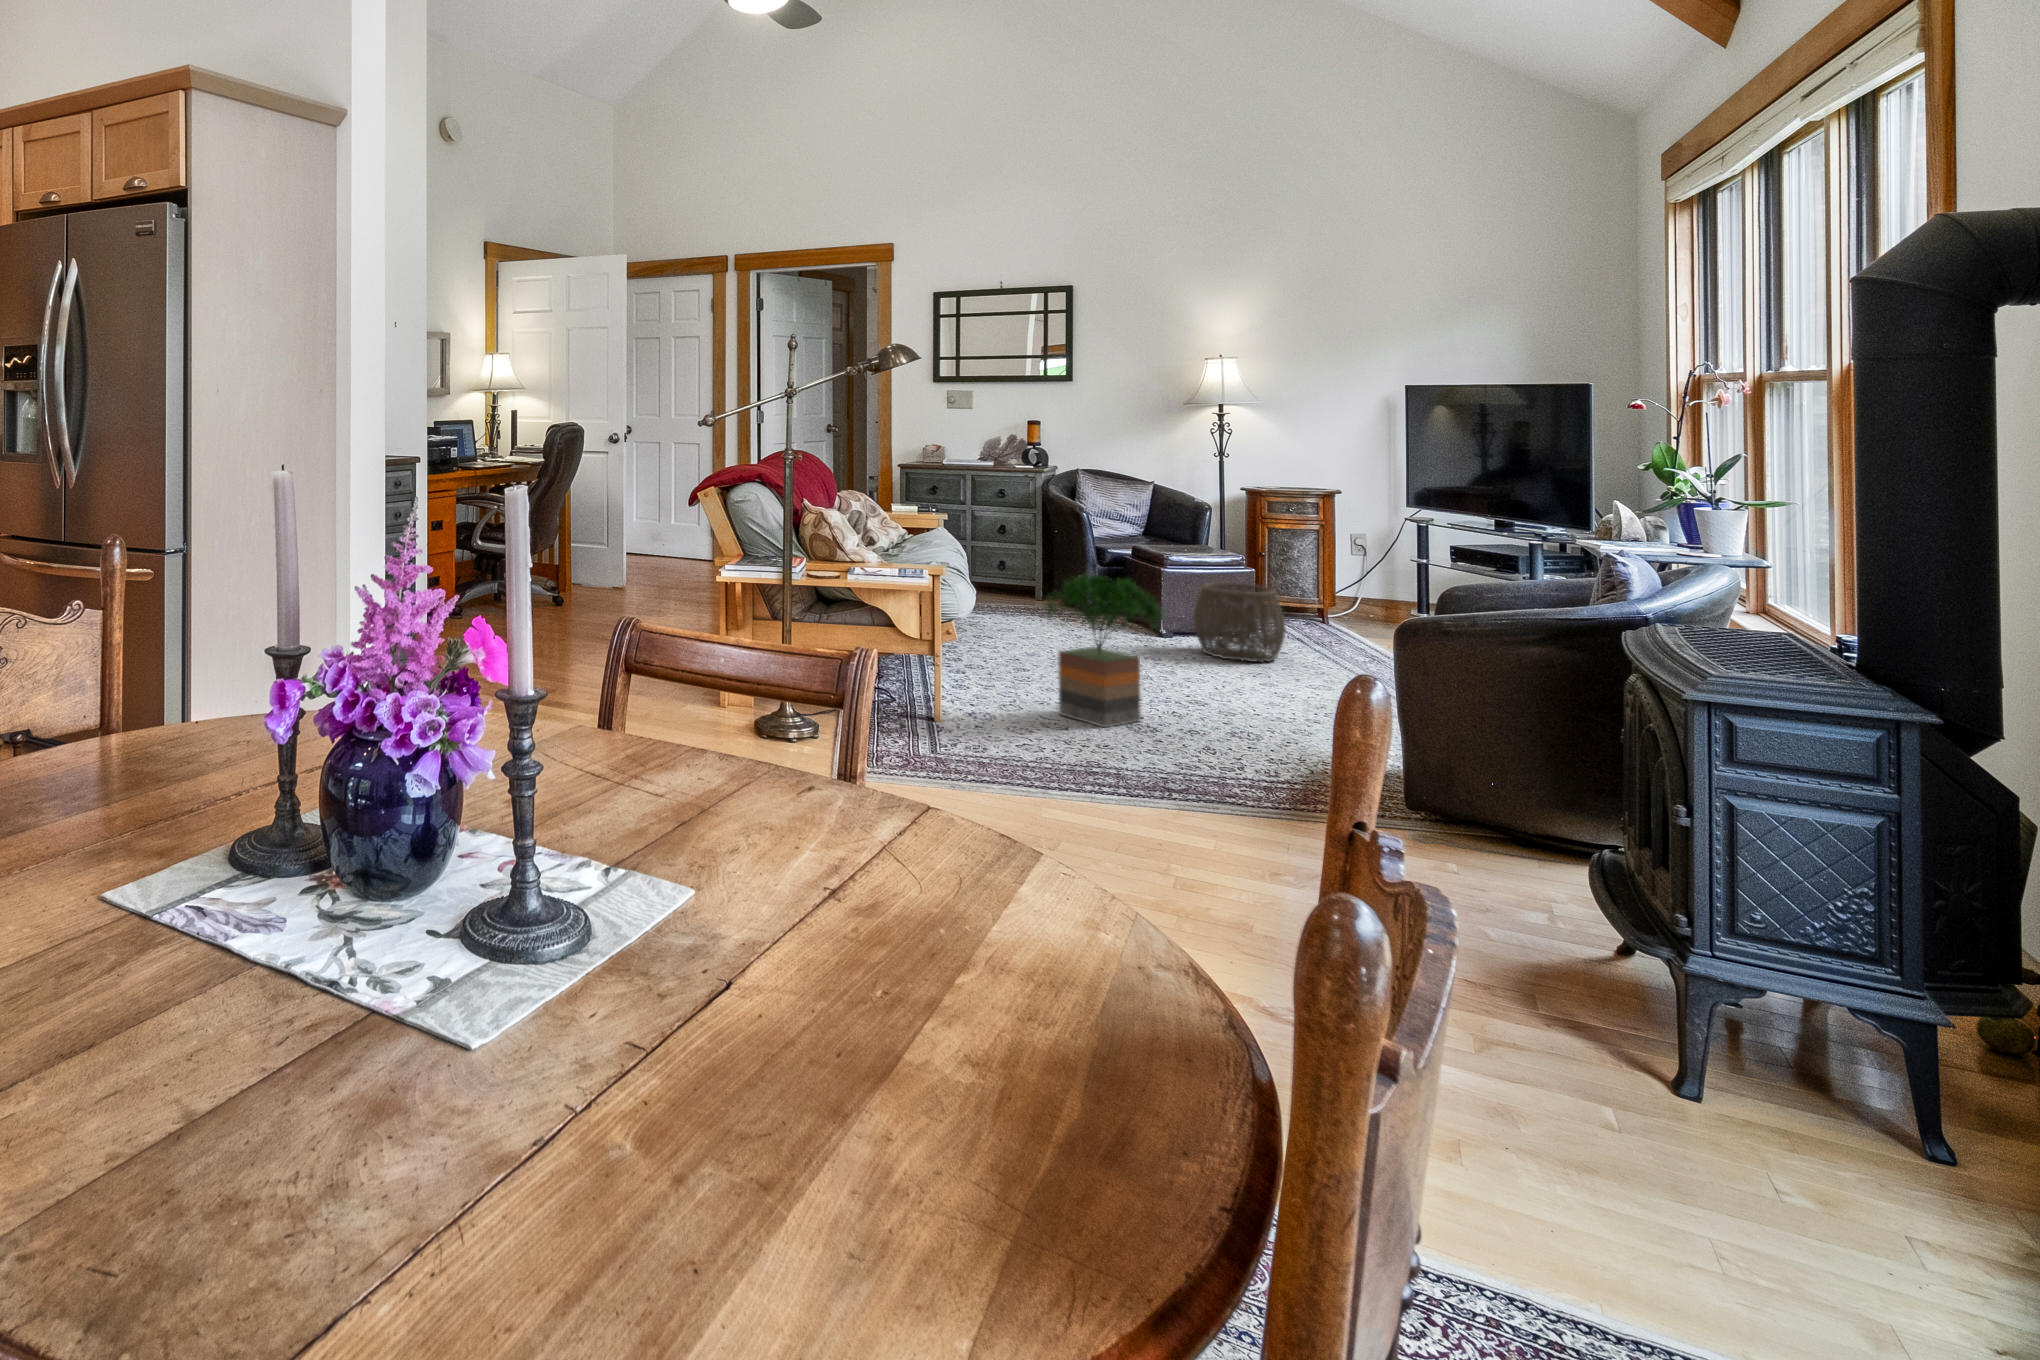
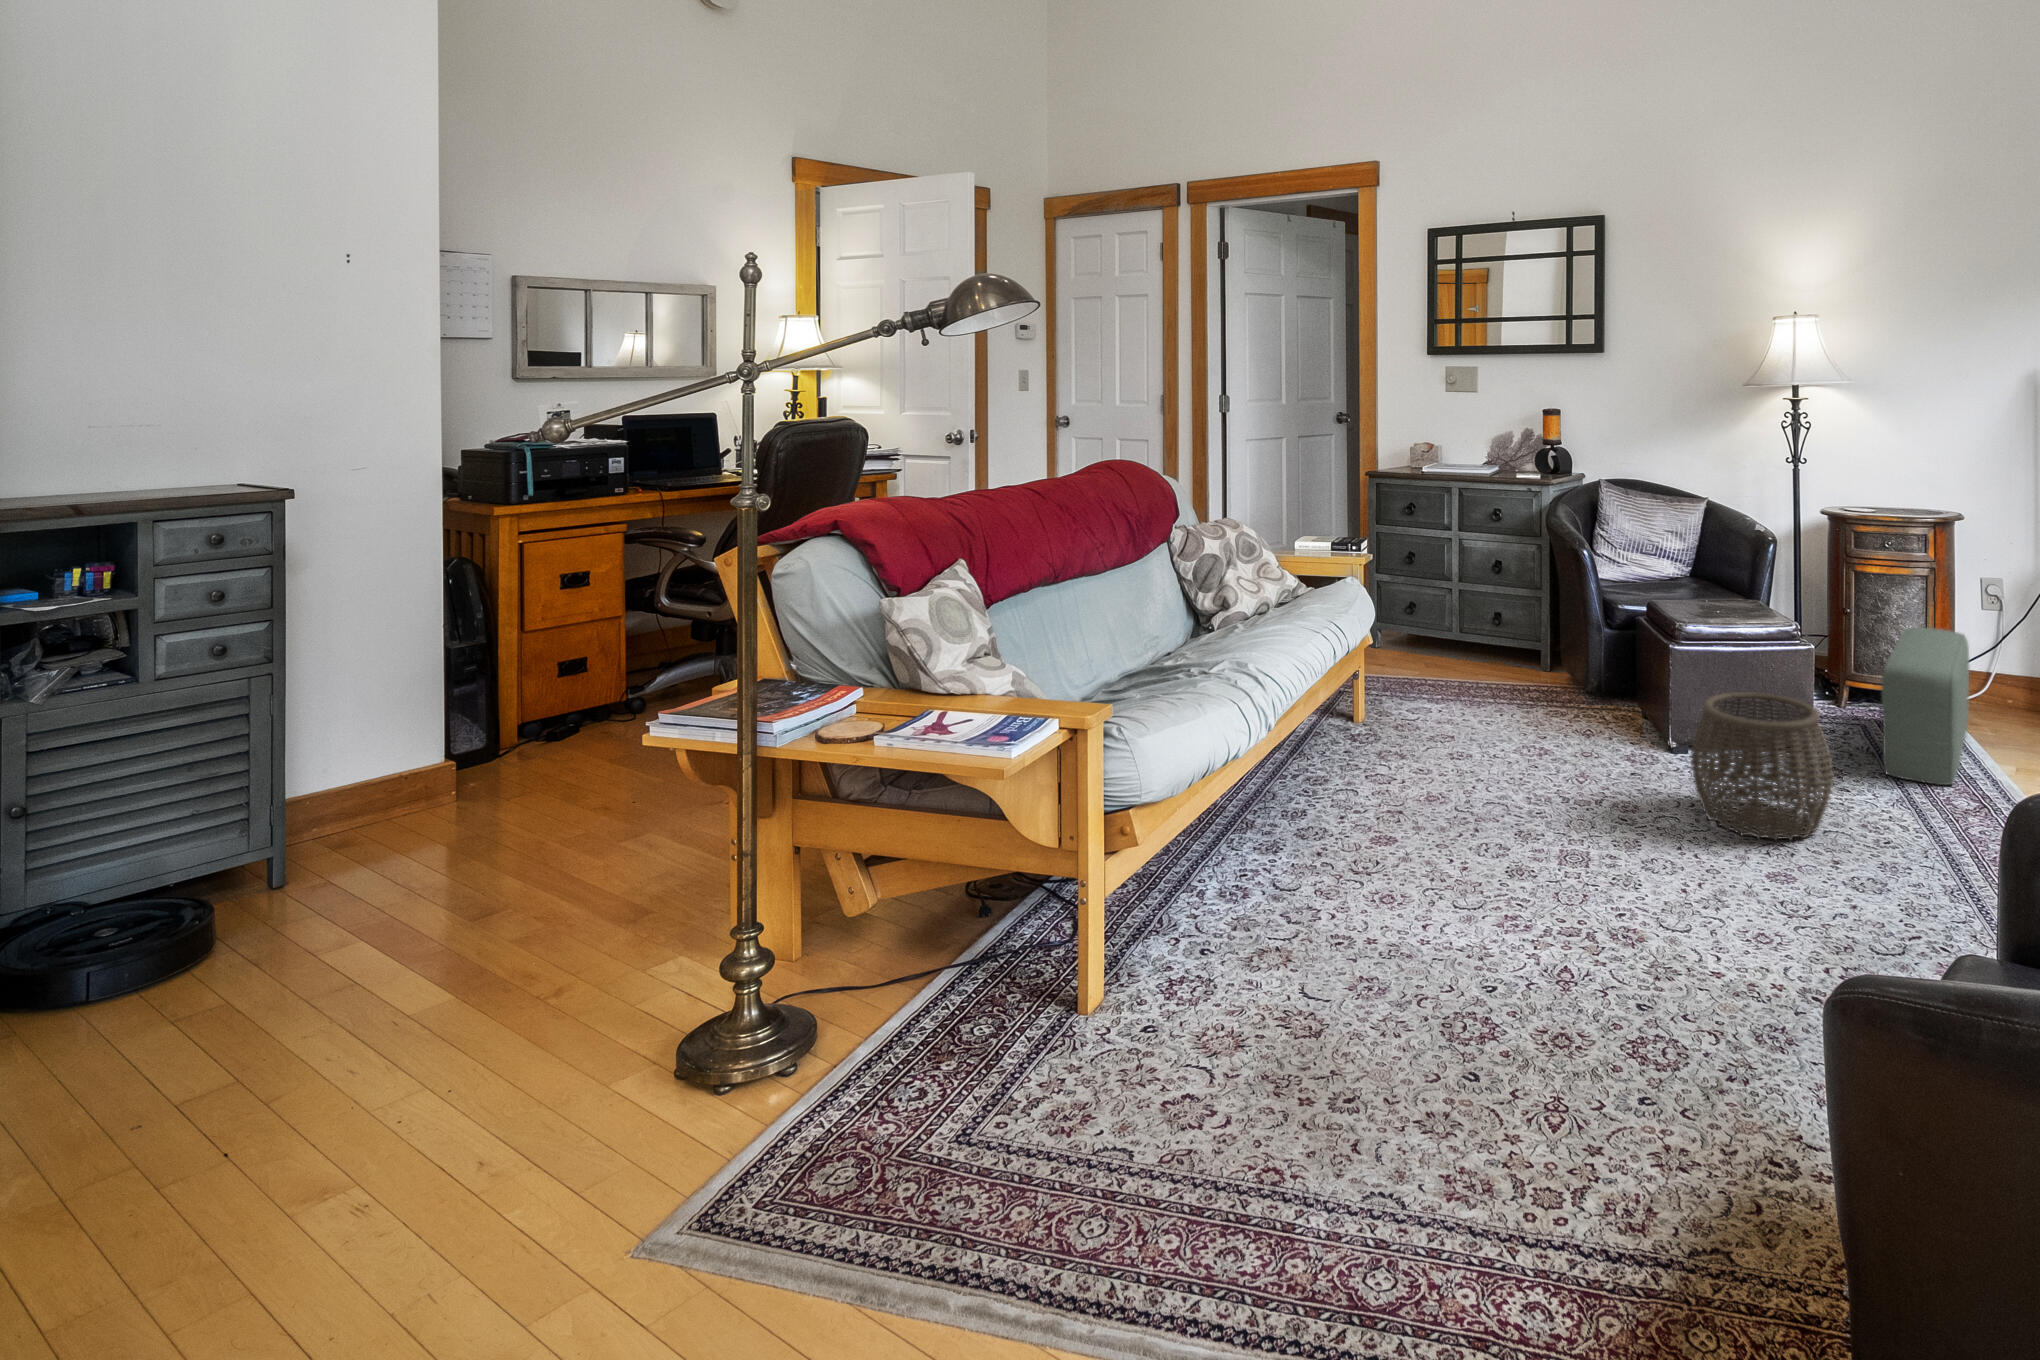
pouf: none [1301,561,1355,647] -> present [1882,627,1969,785]
potted tree: present [1045,574,1163,727] -> none [1266,765,1494,1124]

